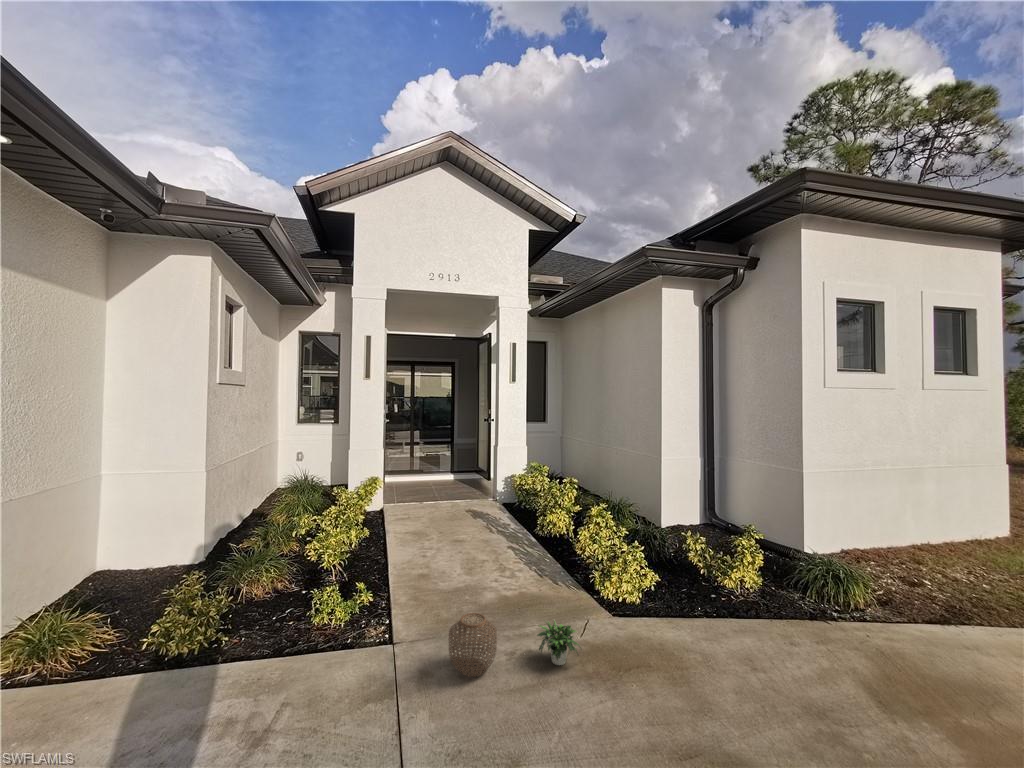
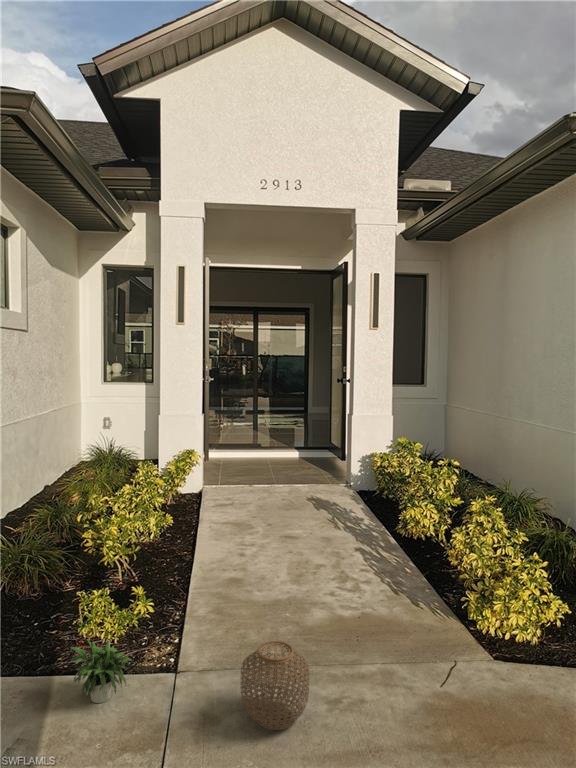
potted plant: present [537,621,581,665] -> present [65,639,131,703]

